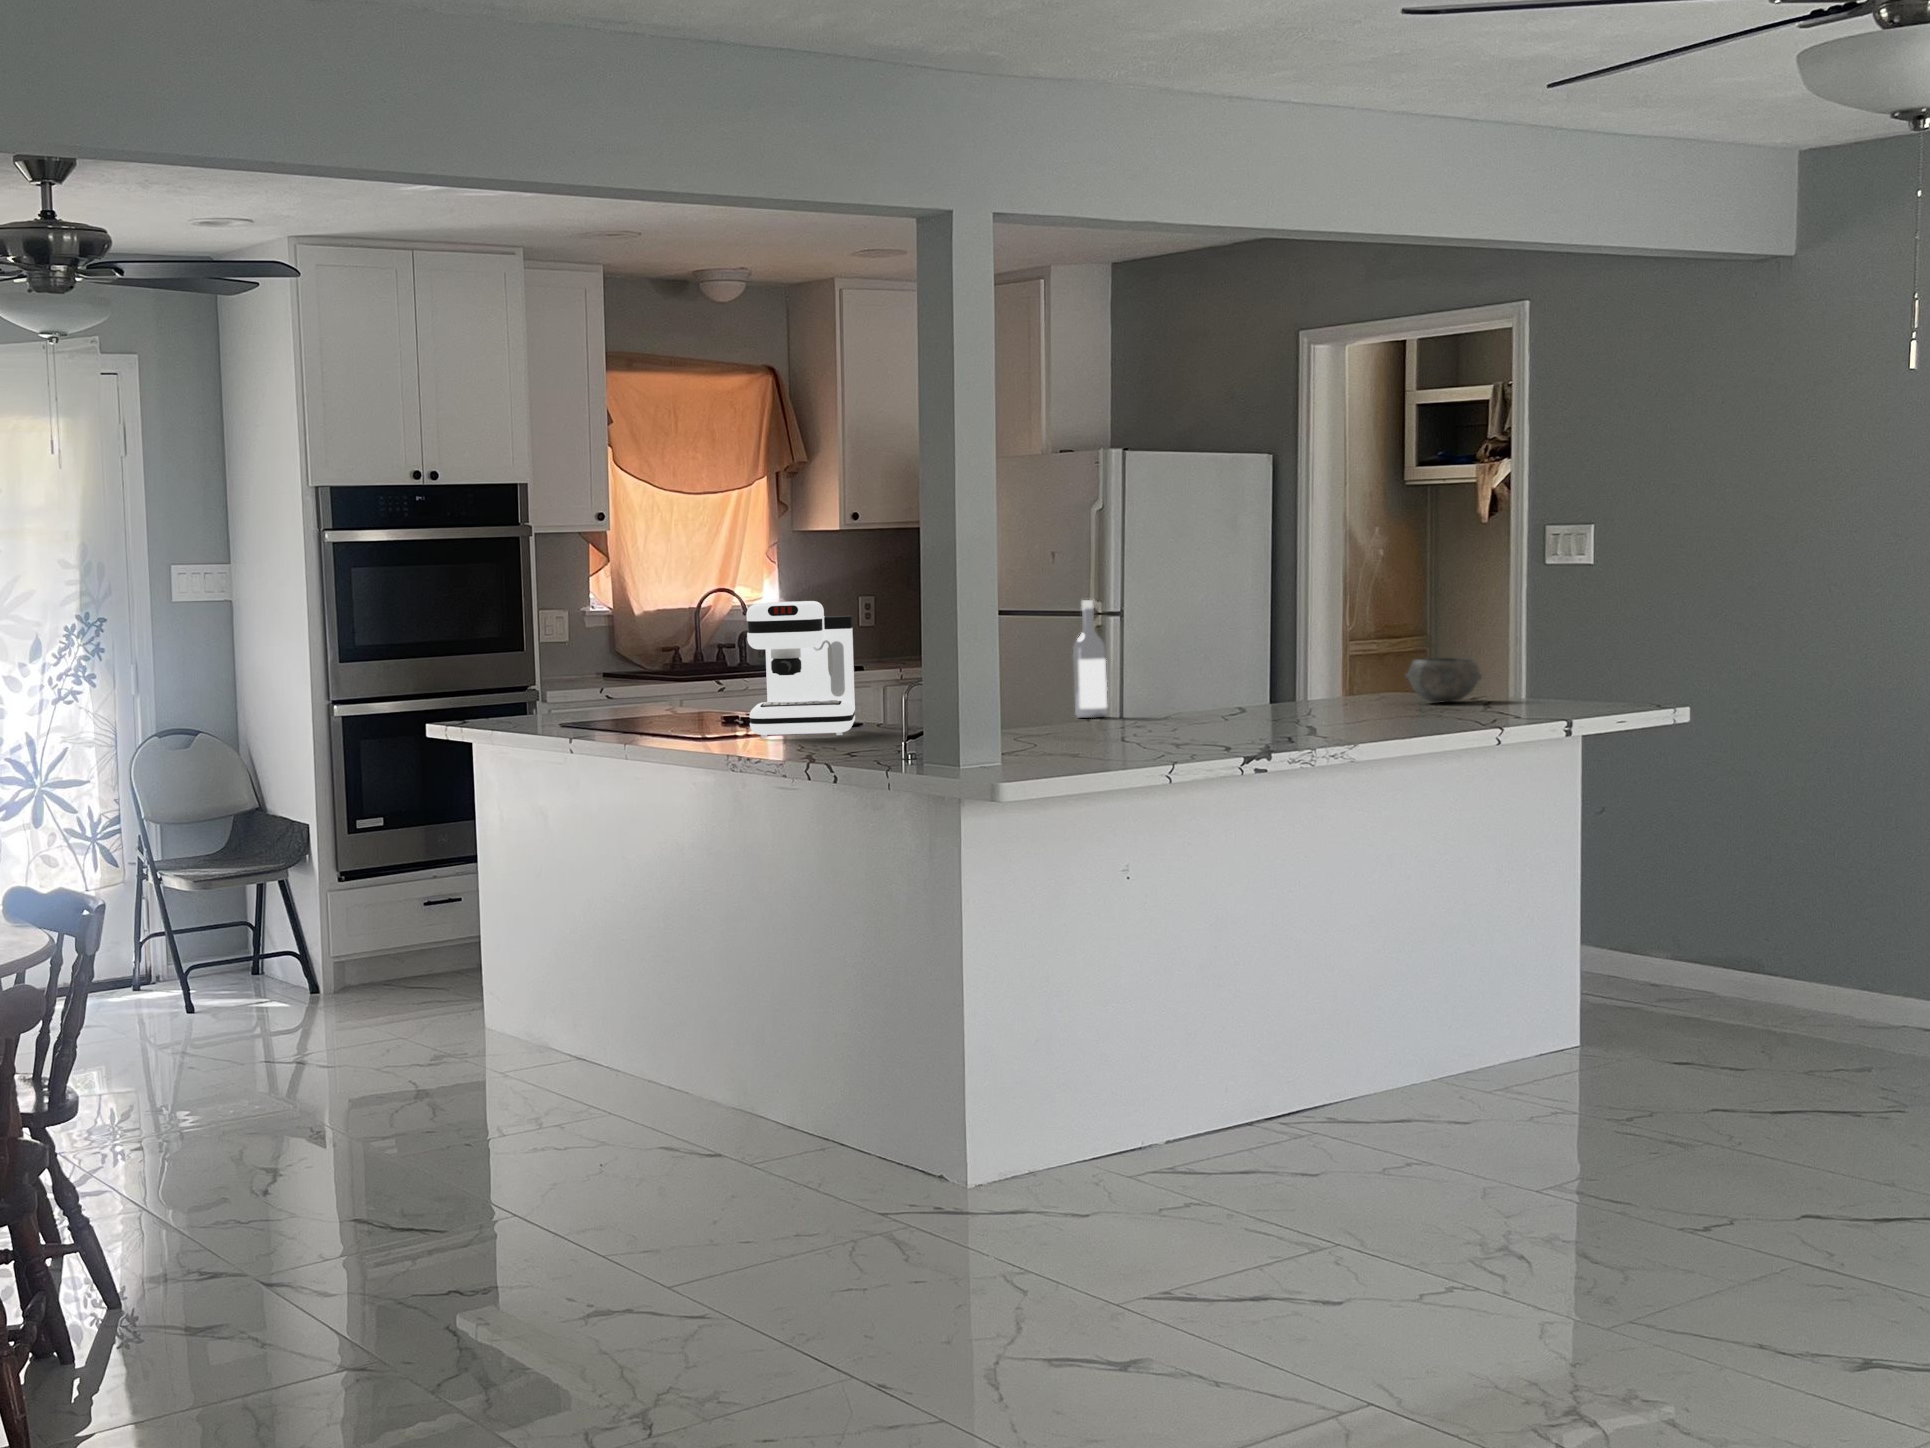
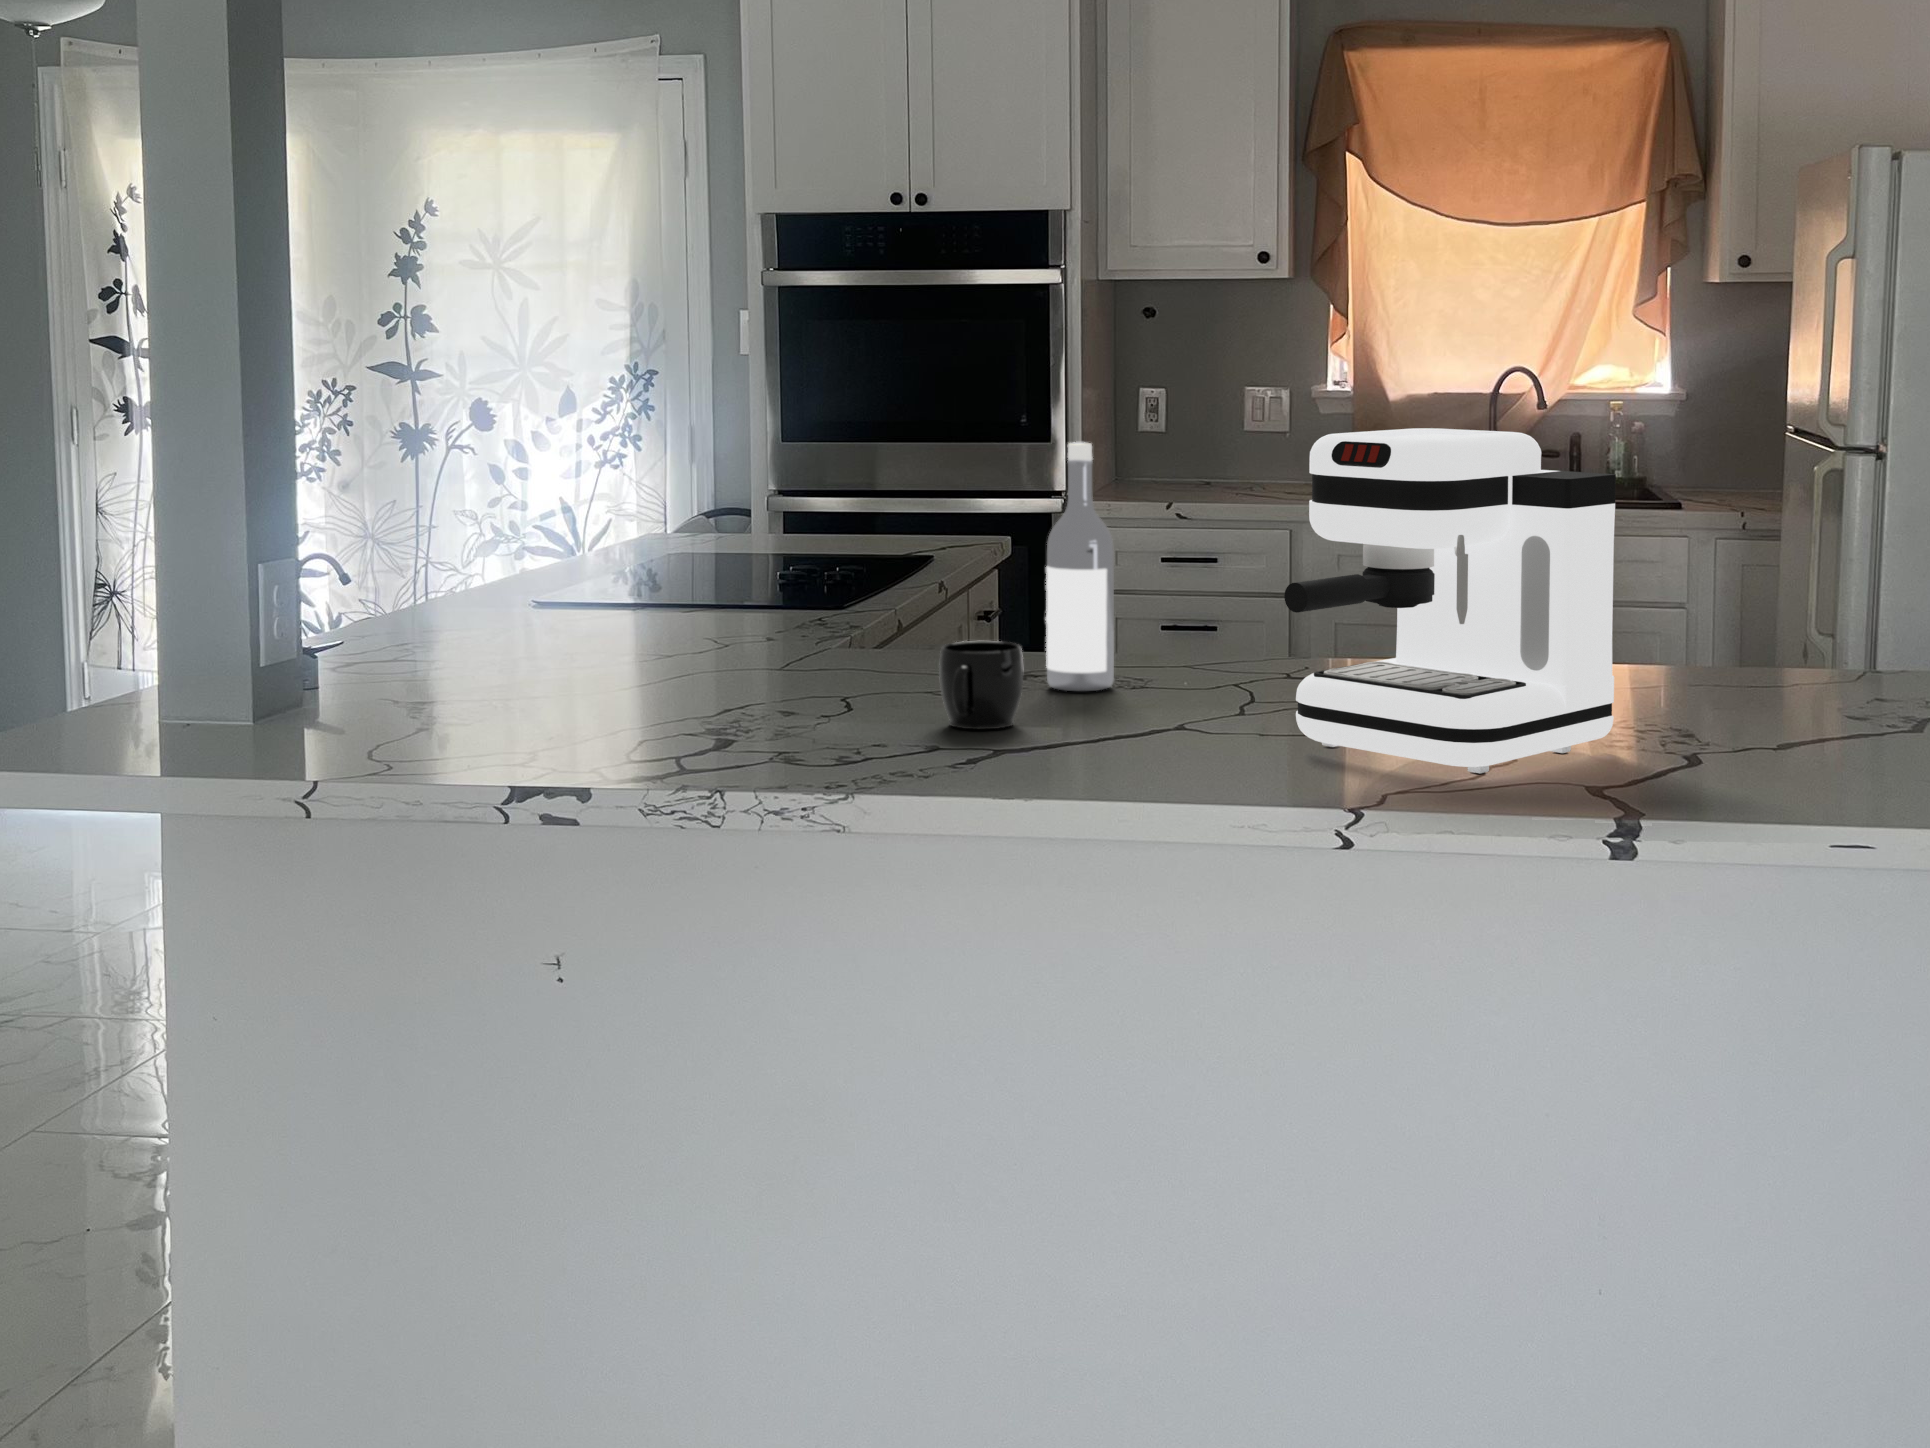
coffee maker: present [747,601,855,738] -> present [1284,428,1616,773]
bowl: present [1406,657,1482,702] -> none [1722,659,1921,788]
mug: none [1117,686,1155,723] -> present [939,641,1023,730]

